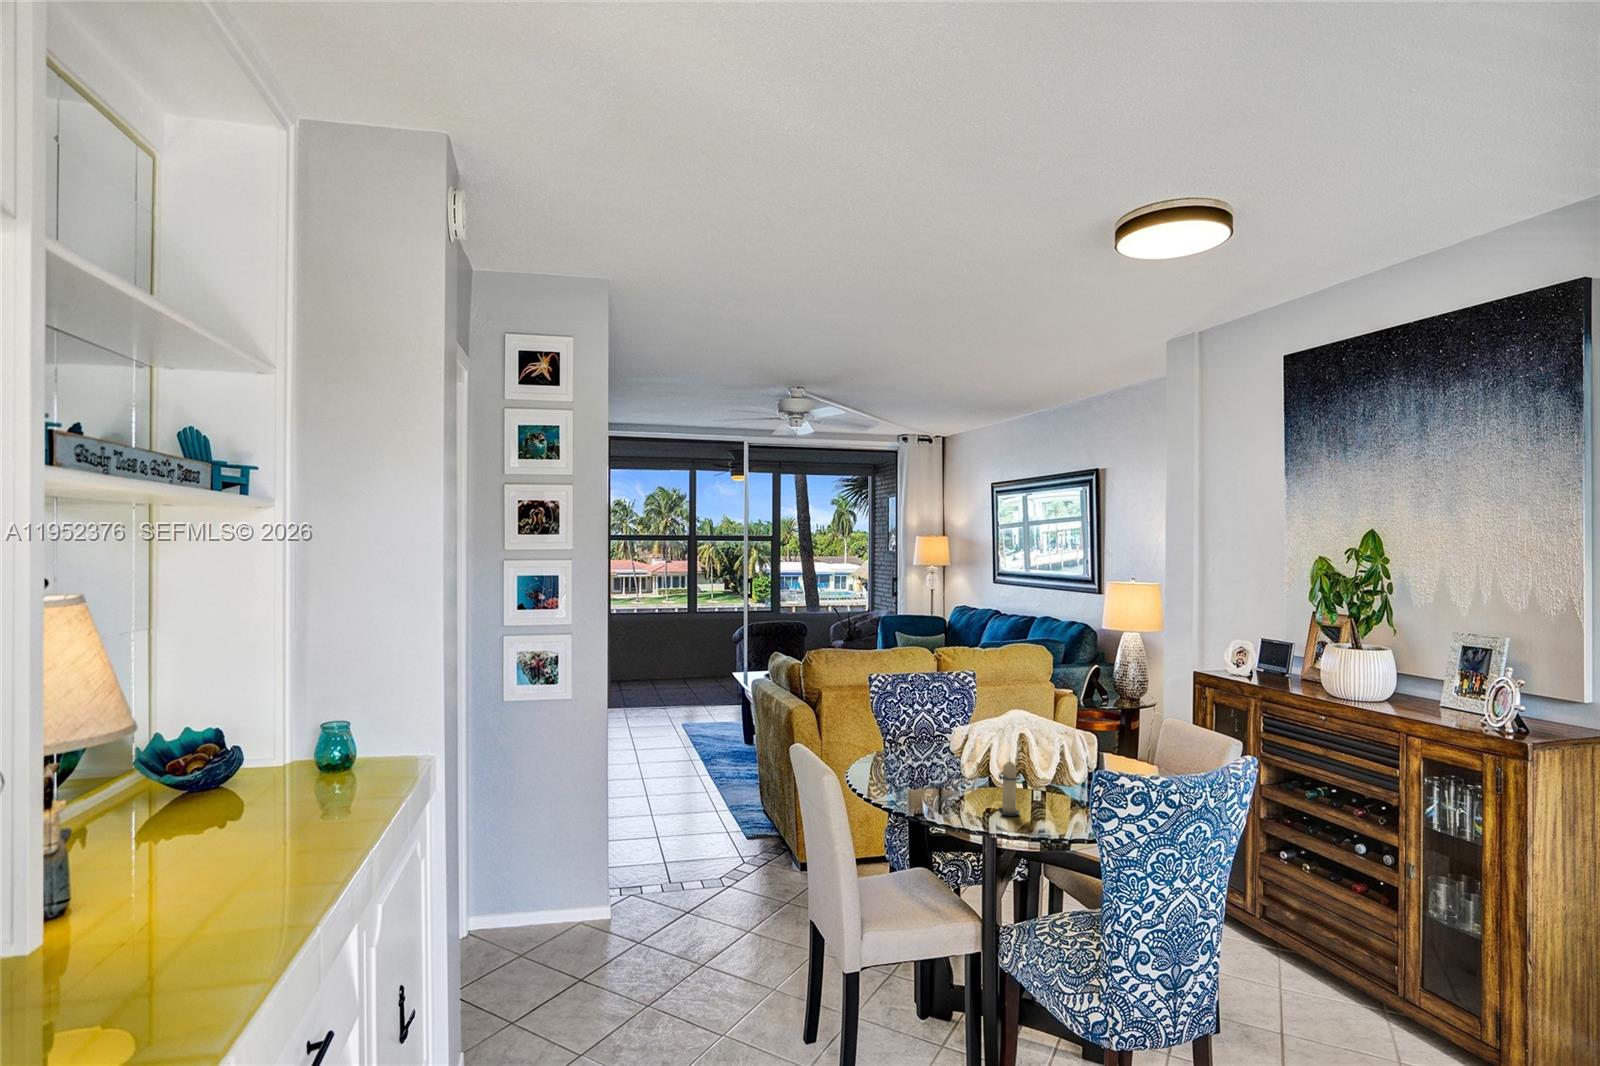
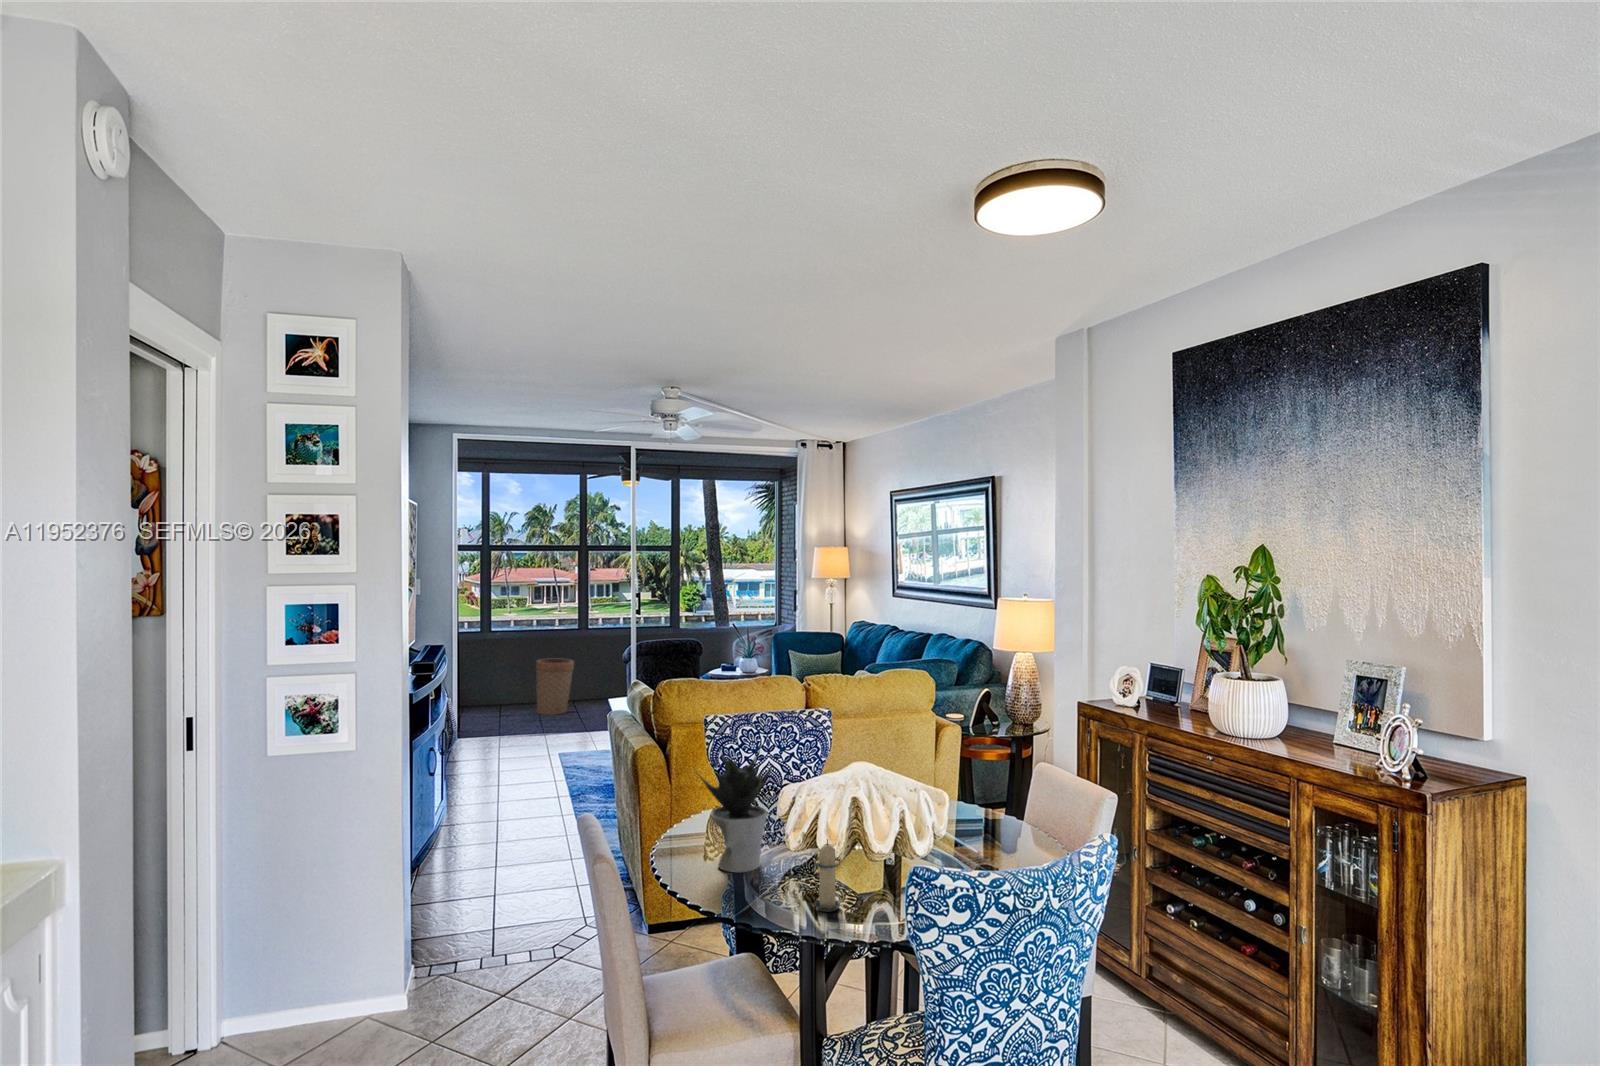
basket: none [659,640,693,691] -> present [536,659,574,715]
potted plant: none [885,687,951,791] -> present [700,747,773,873]

